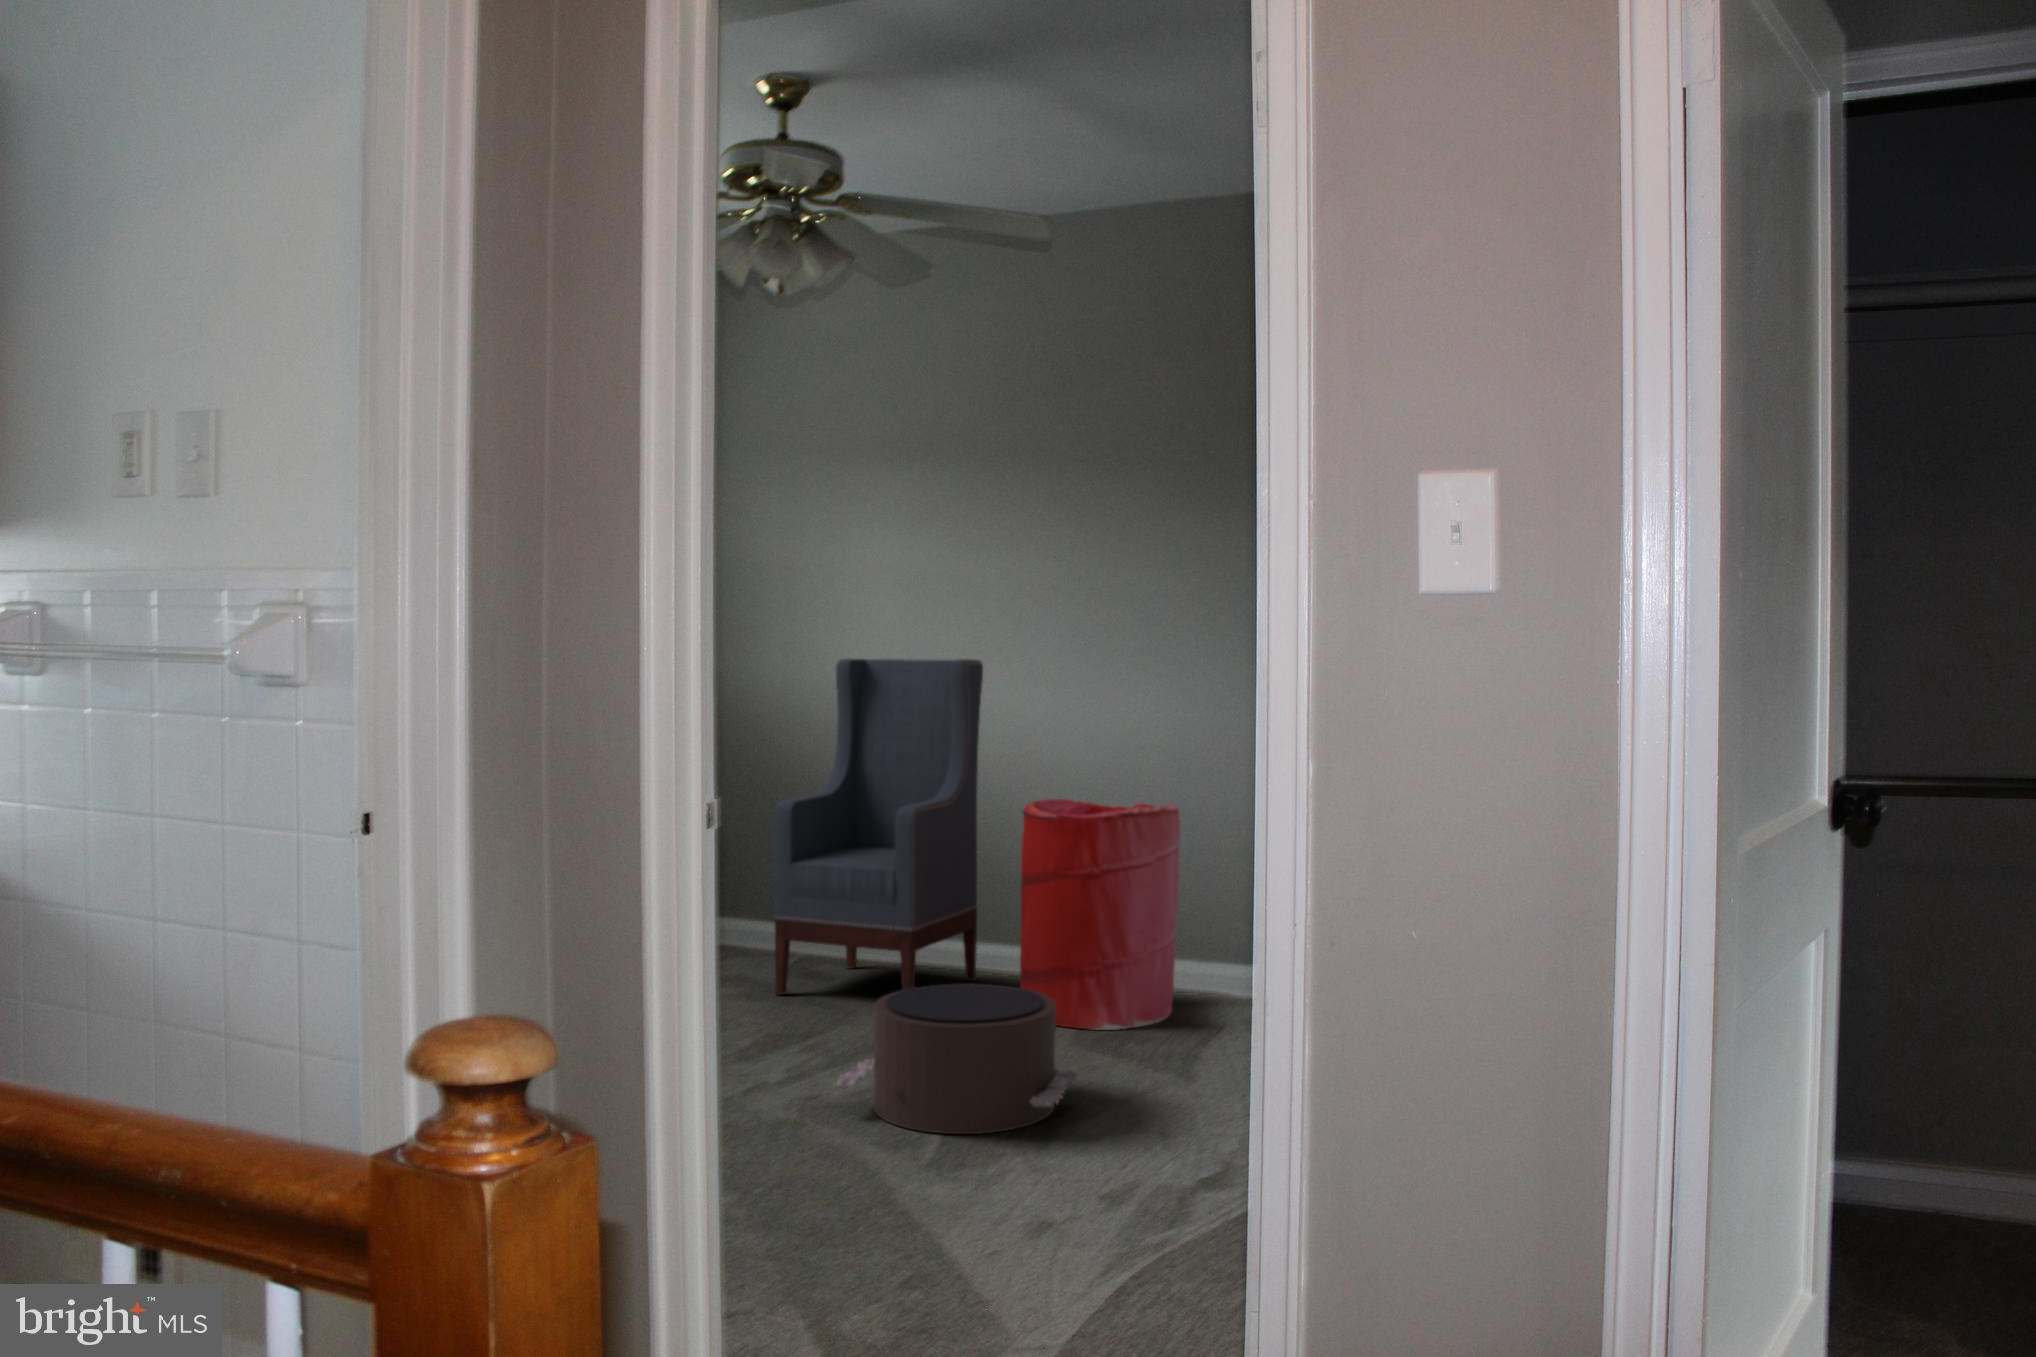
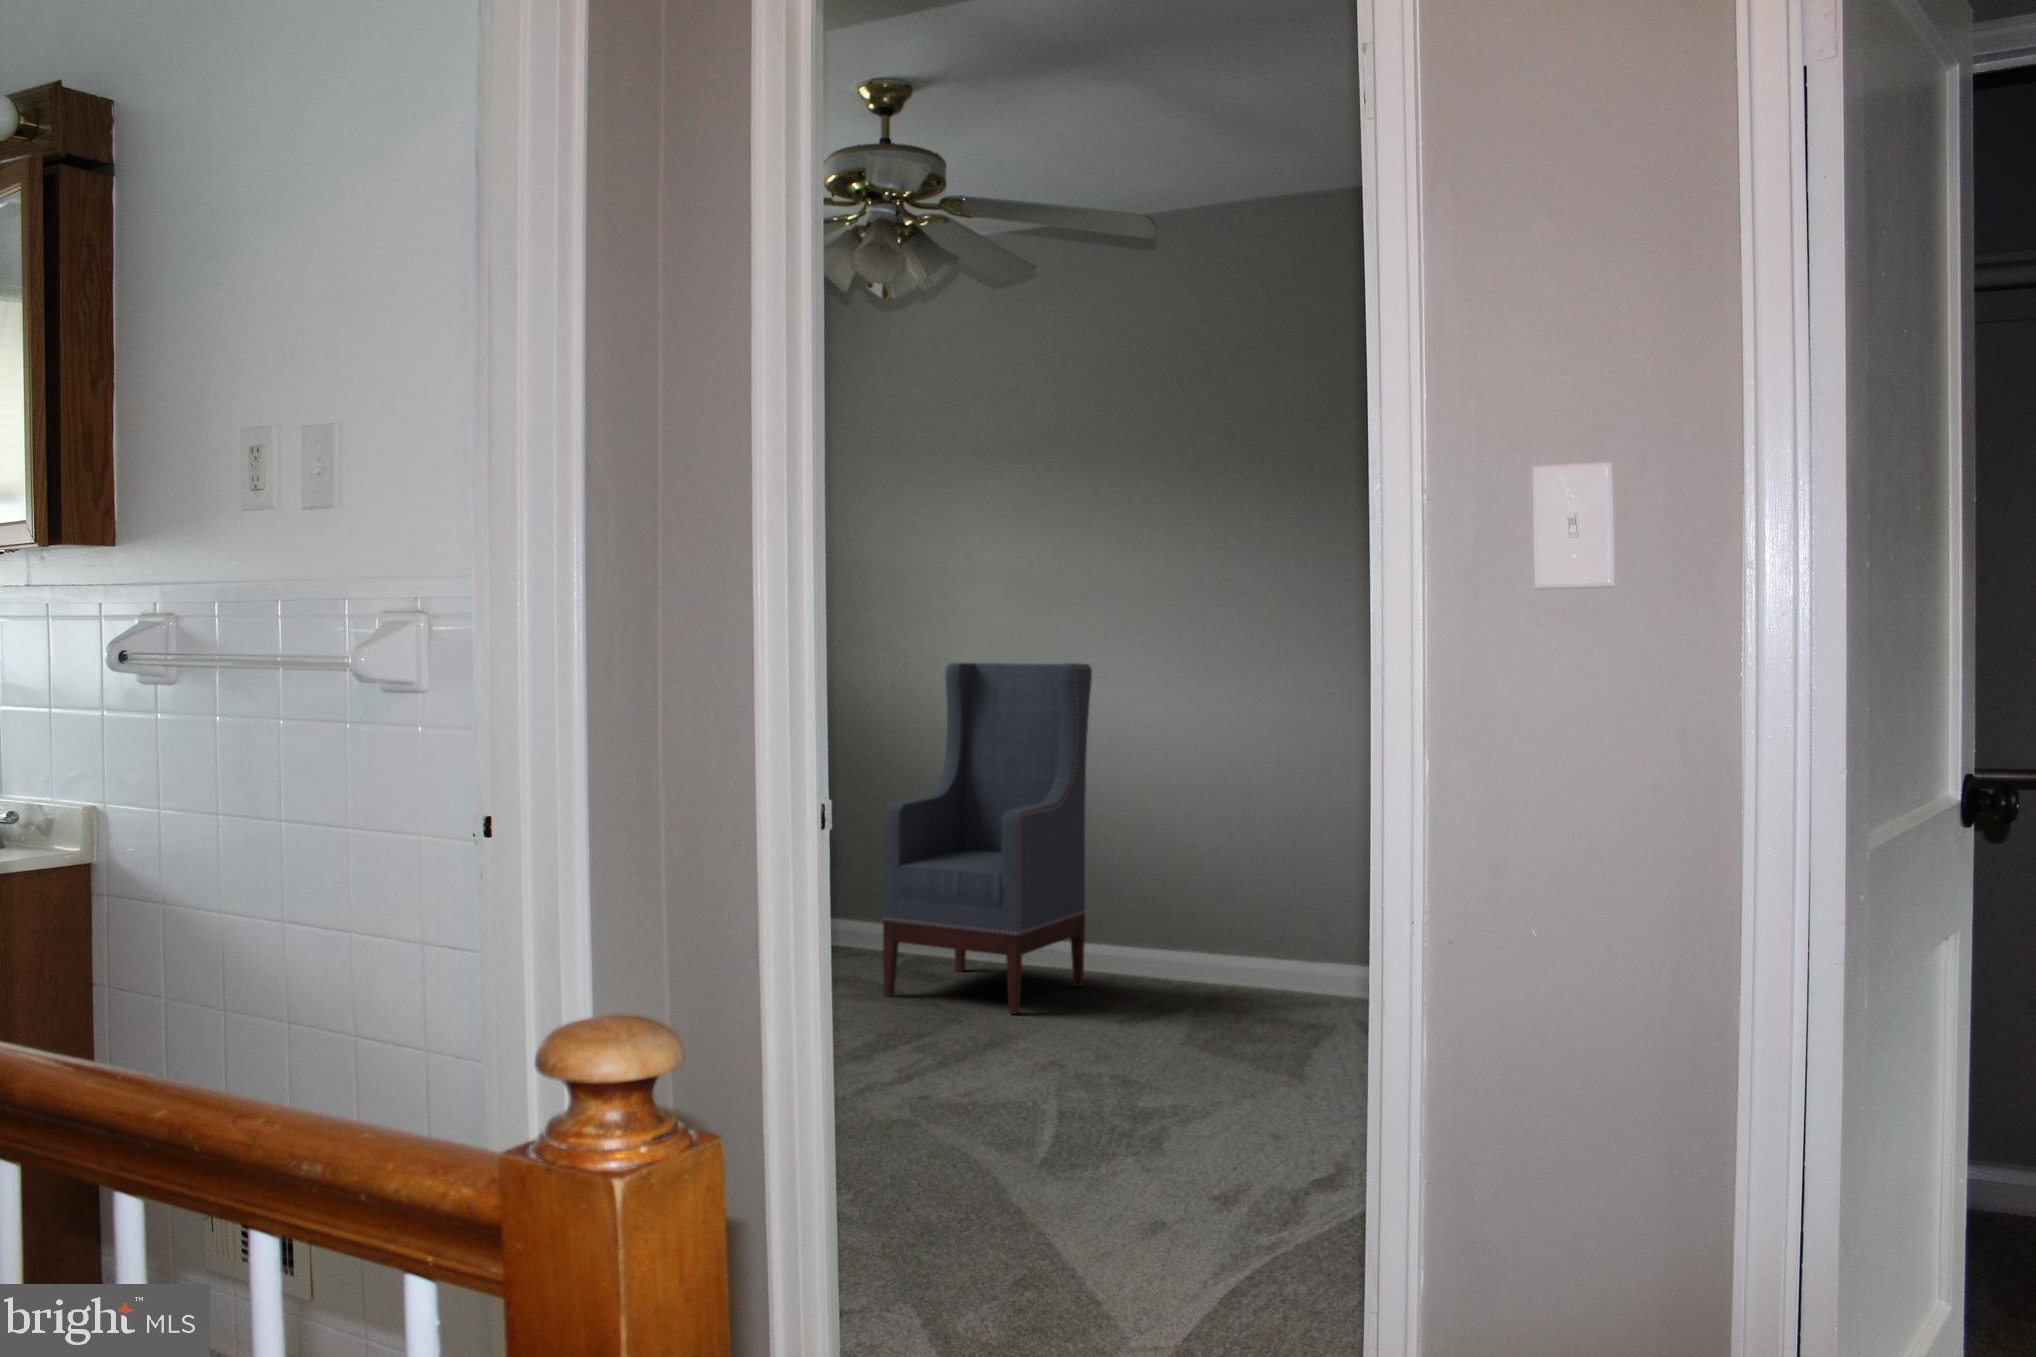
laundry hamper: present [1020,799,1180,1030] -> none [1127,804,1289,1039]
pouf: present [836,984,1077,1134] -> none [933,990,1180,1142]

